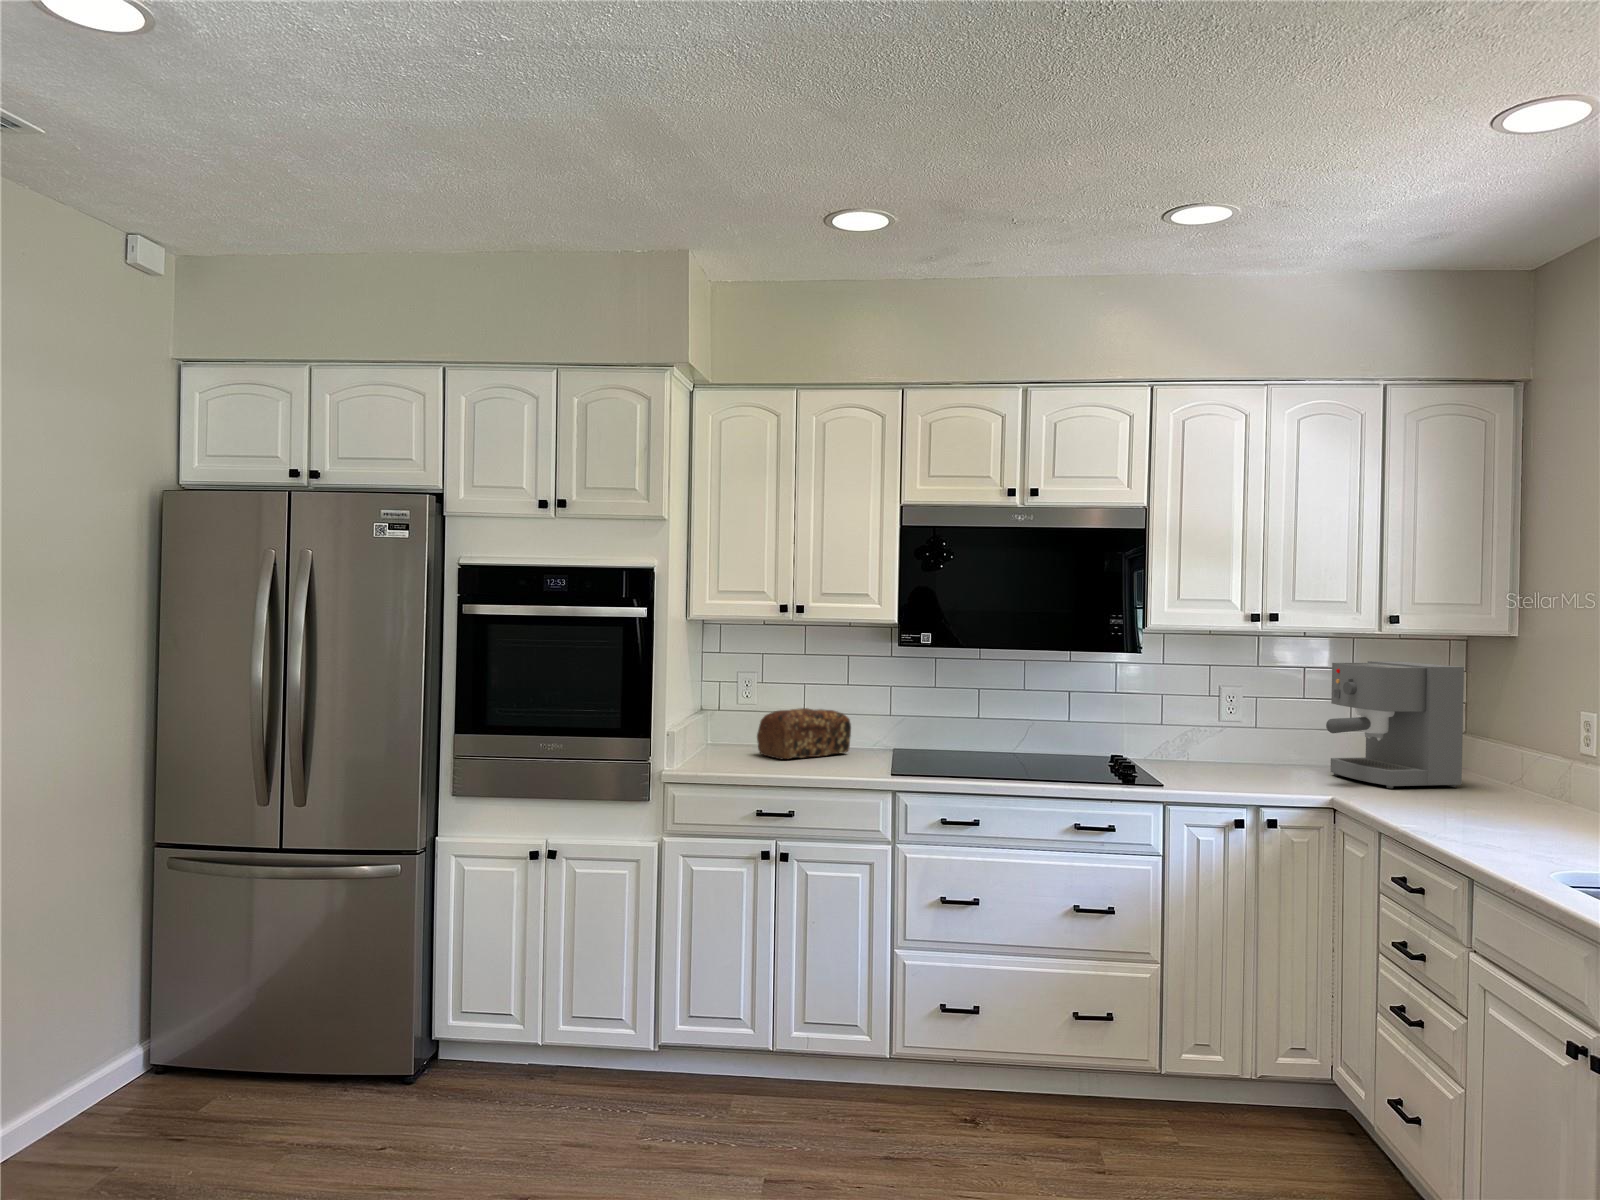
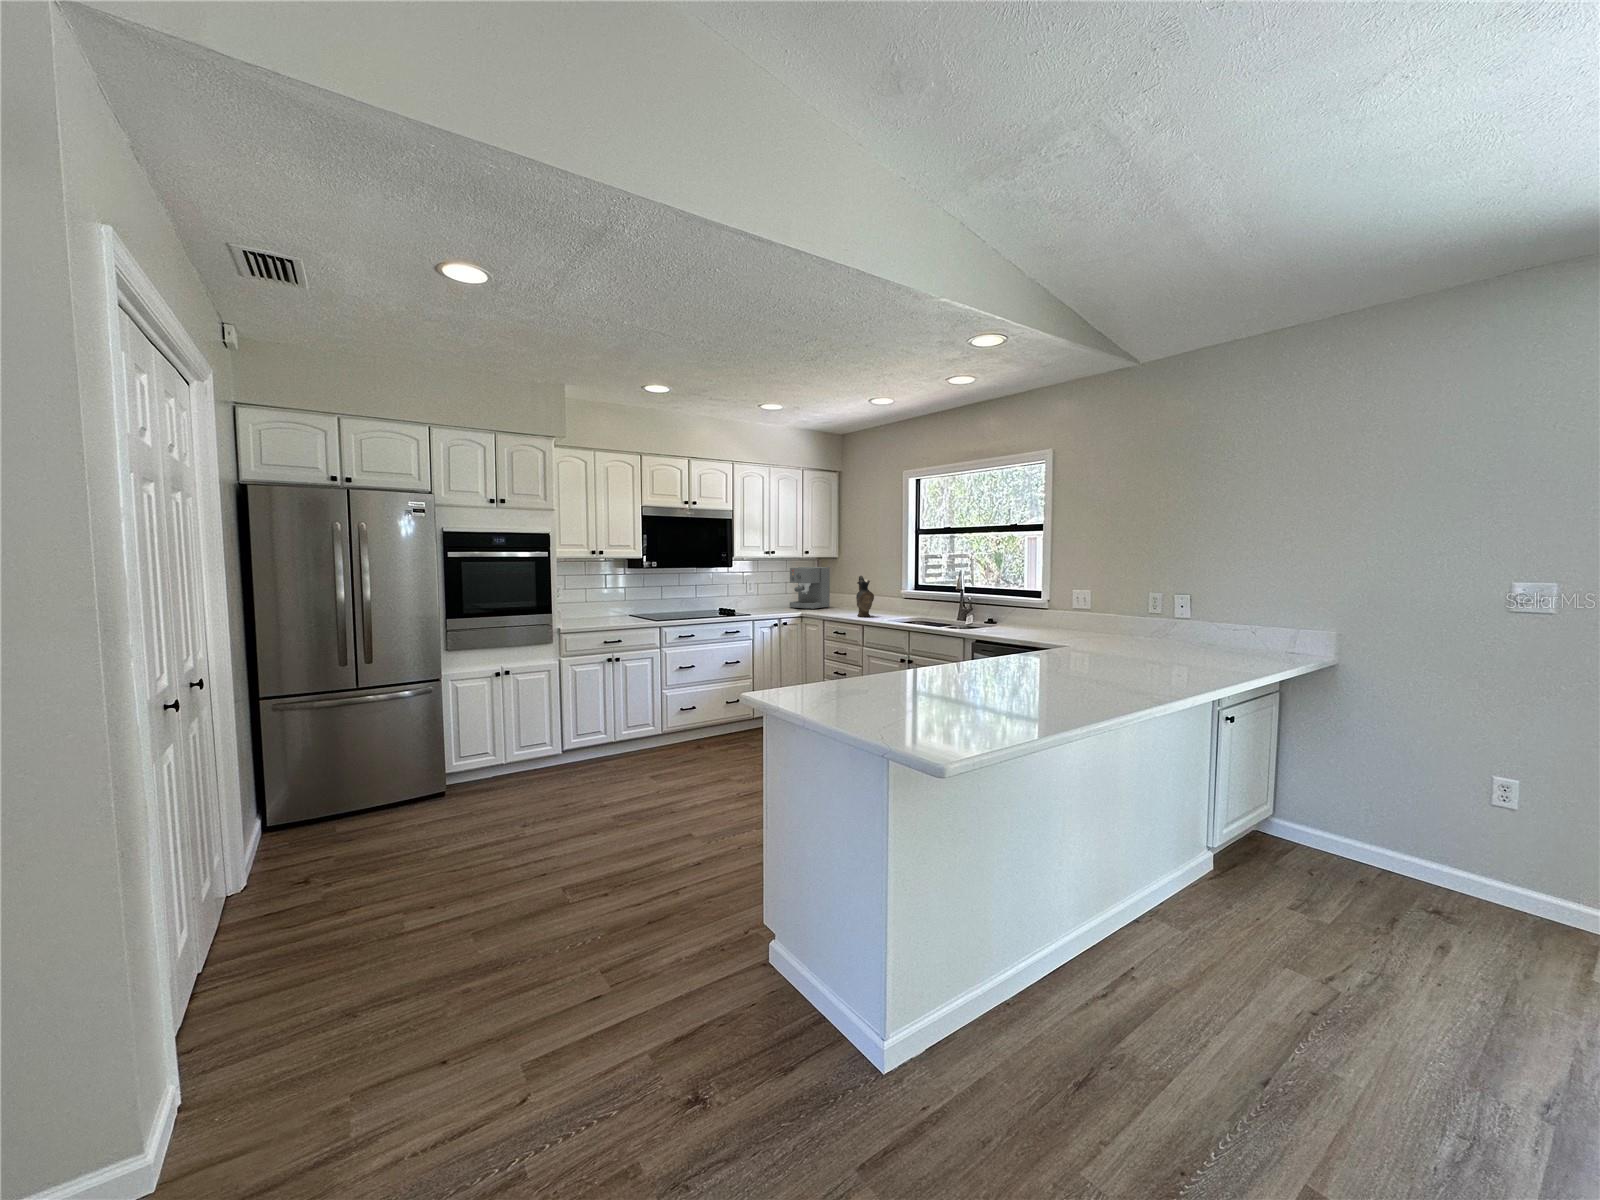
ceramic pitcher: none [1480,703,1547,843] -> present [856,576,874,617]
bread loaf: present [757,708,851,759] -> none [579,598,617,620]

